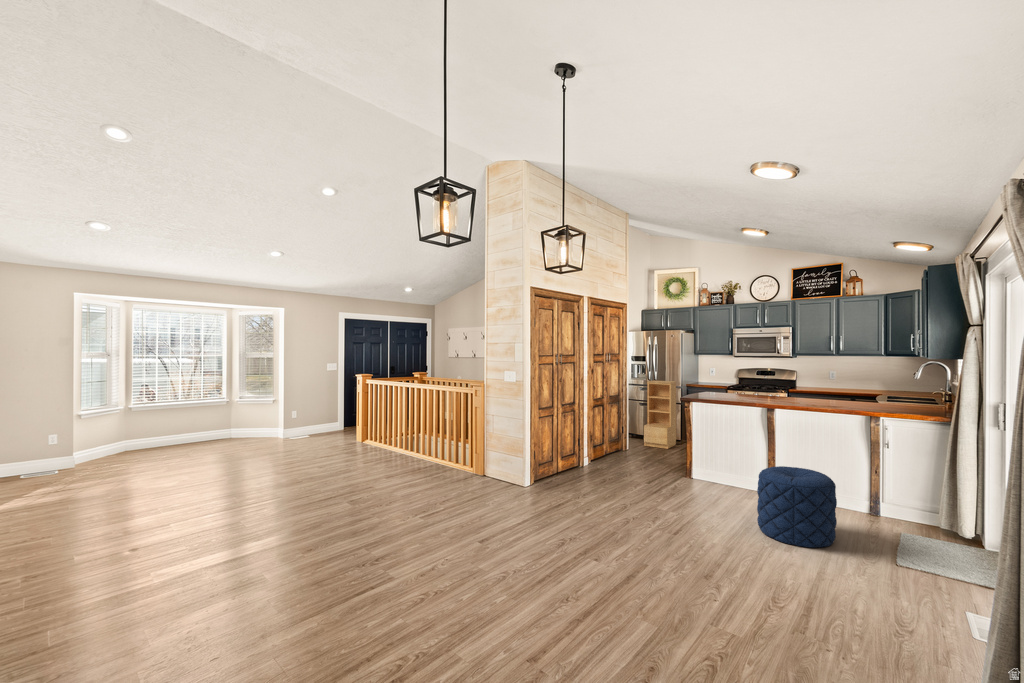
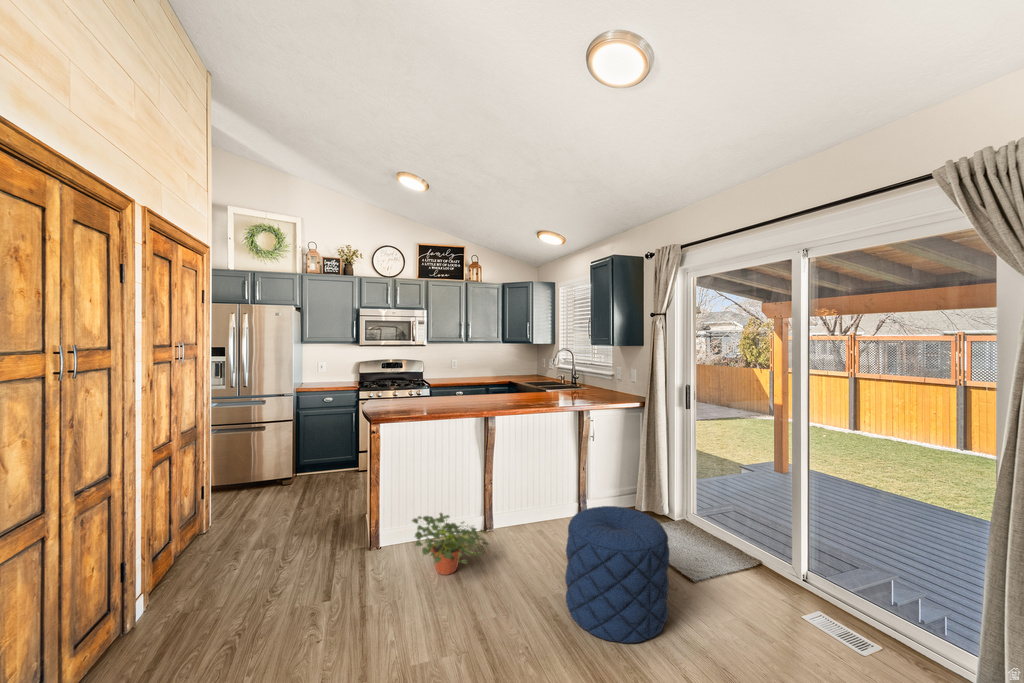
bookshelf: present [644,380,676,449] -> none [236,387,288,505]
potted plant: none [696,459,752,494] -> present [412,513,489,575]

